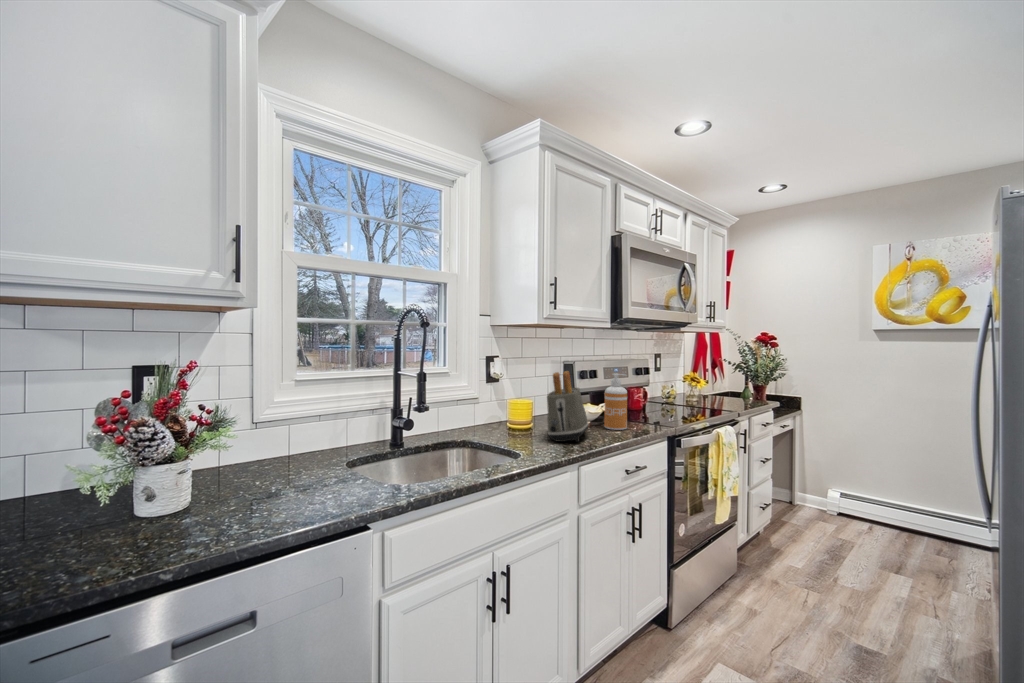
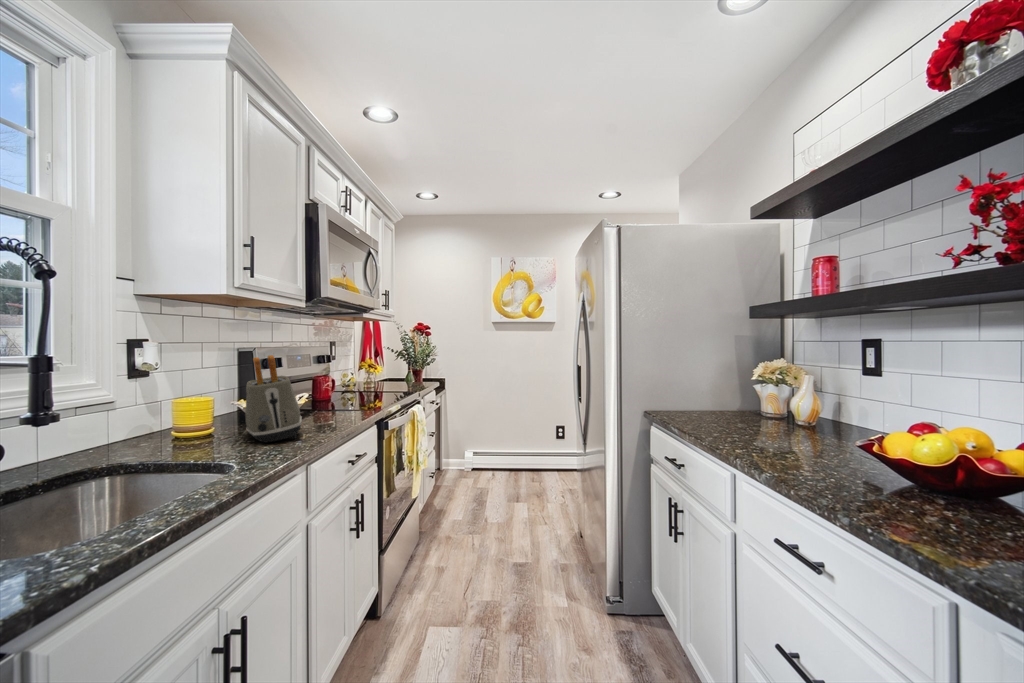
soap dispenser: present [604,373,627,430] -> none [308,358,334,421]

